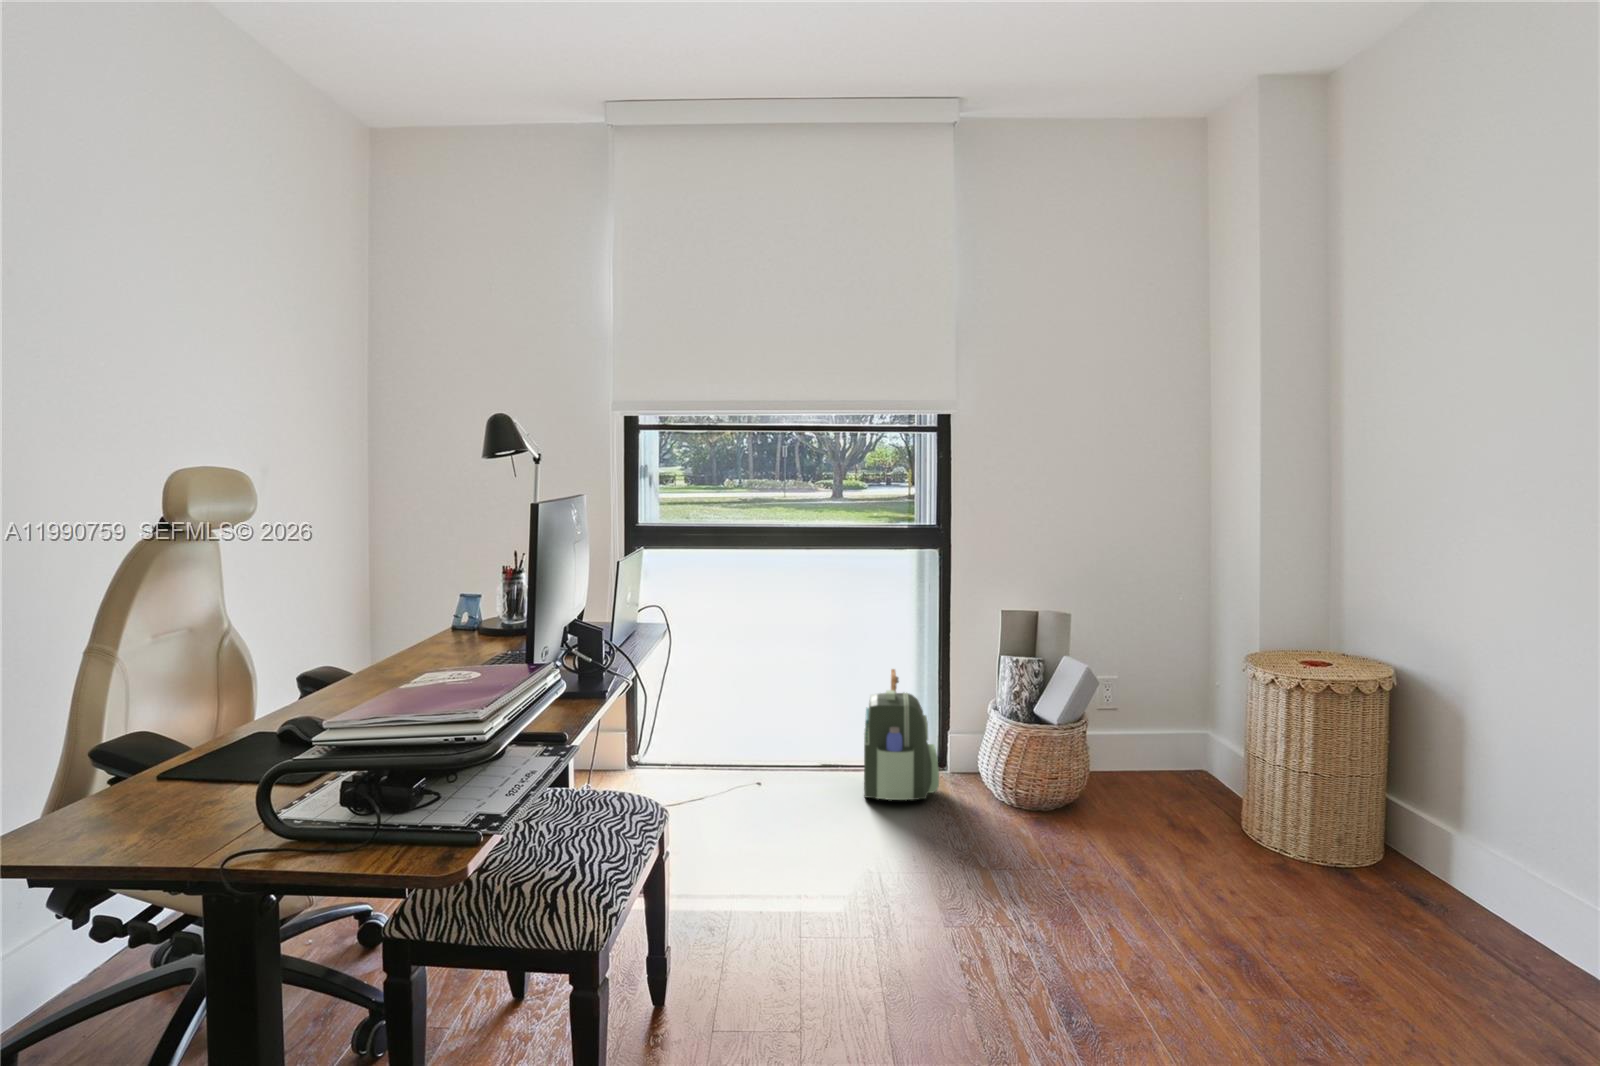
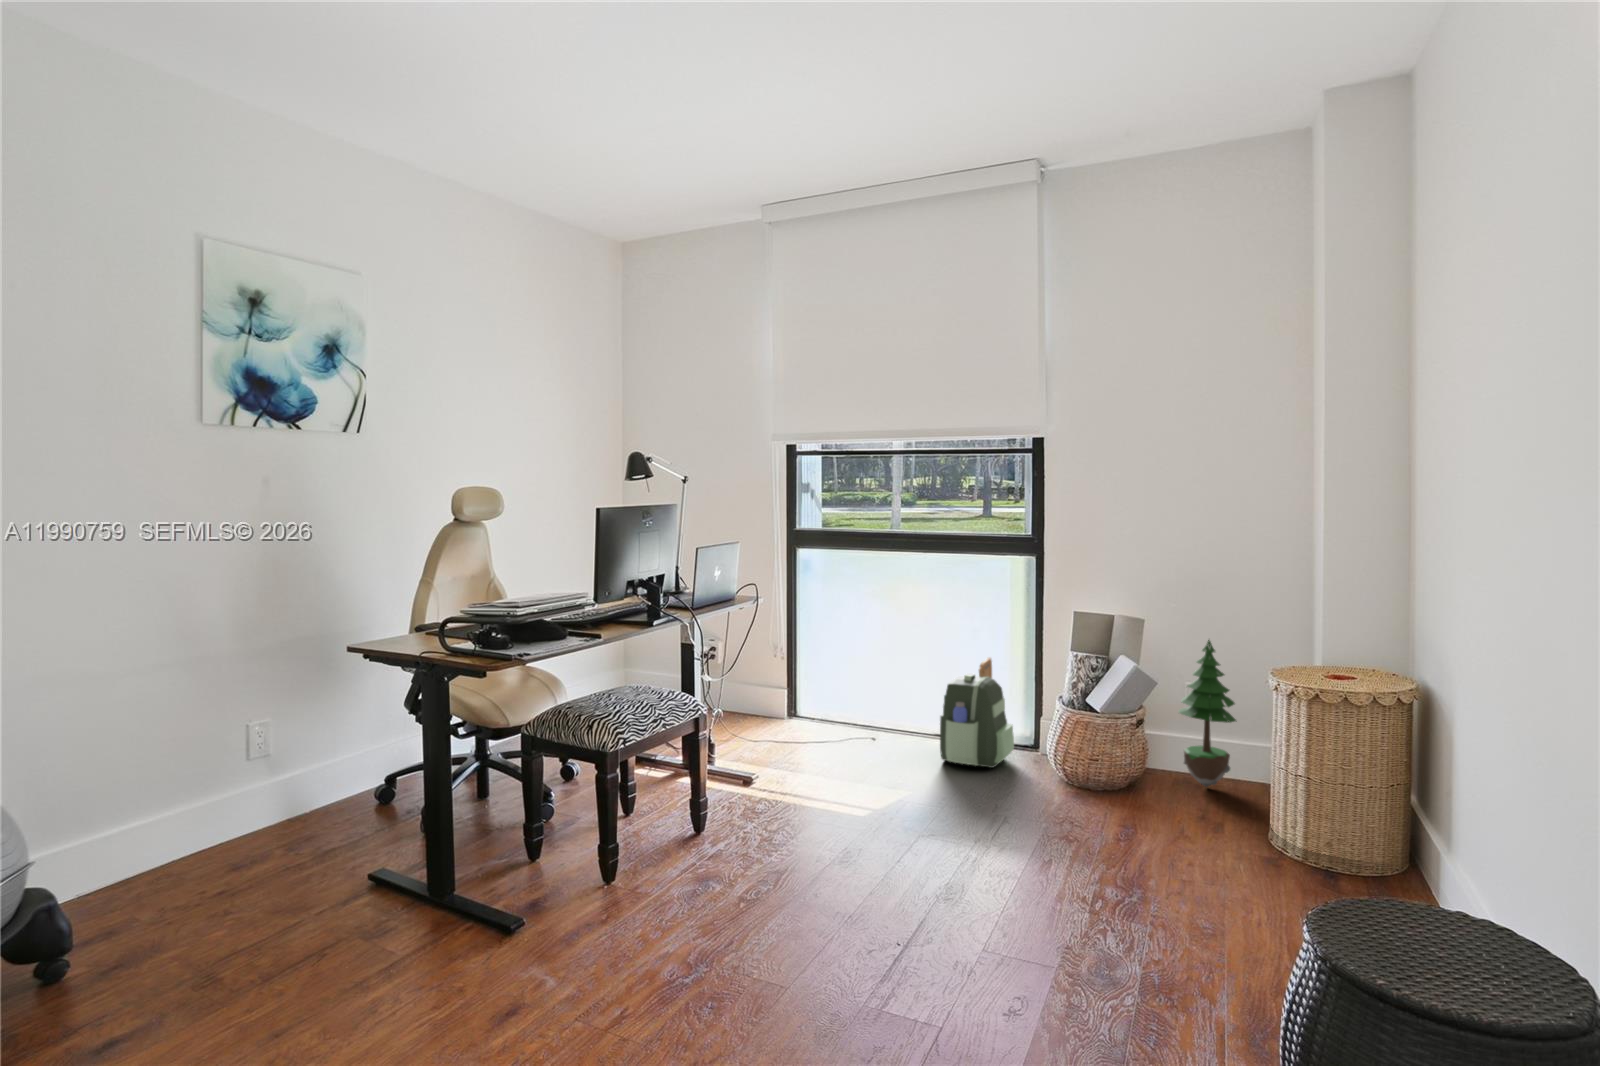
potted tree: none [1111,631,1171,788] -> present [1178,640,1236,787]

